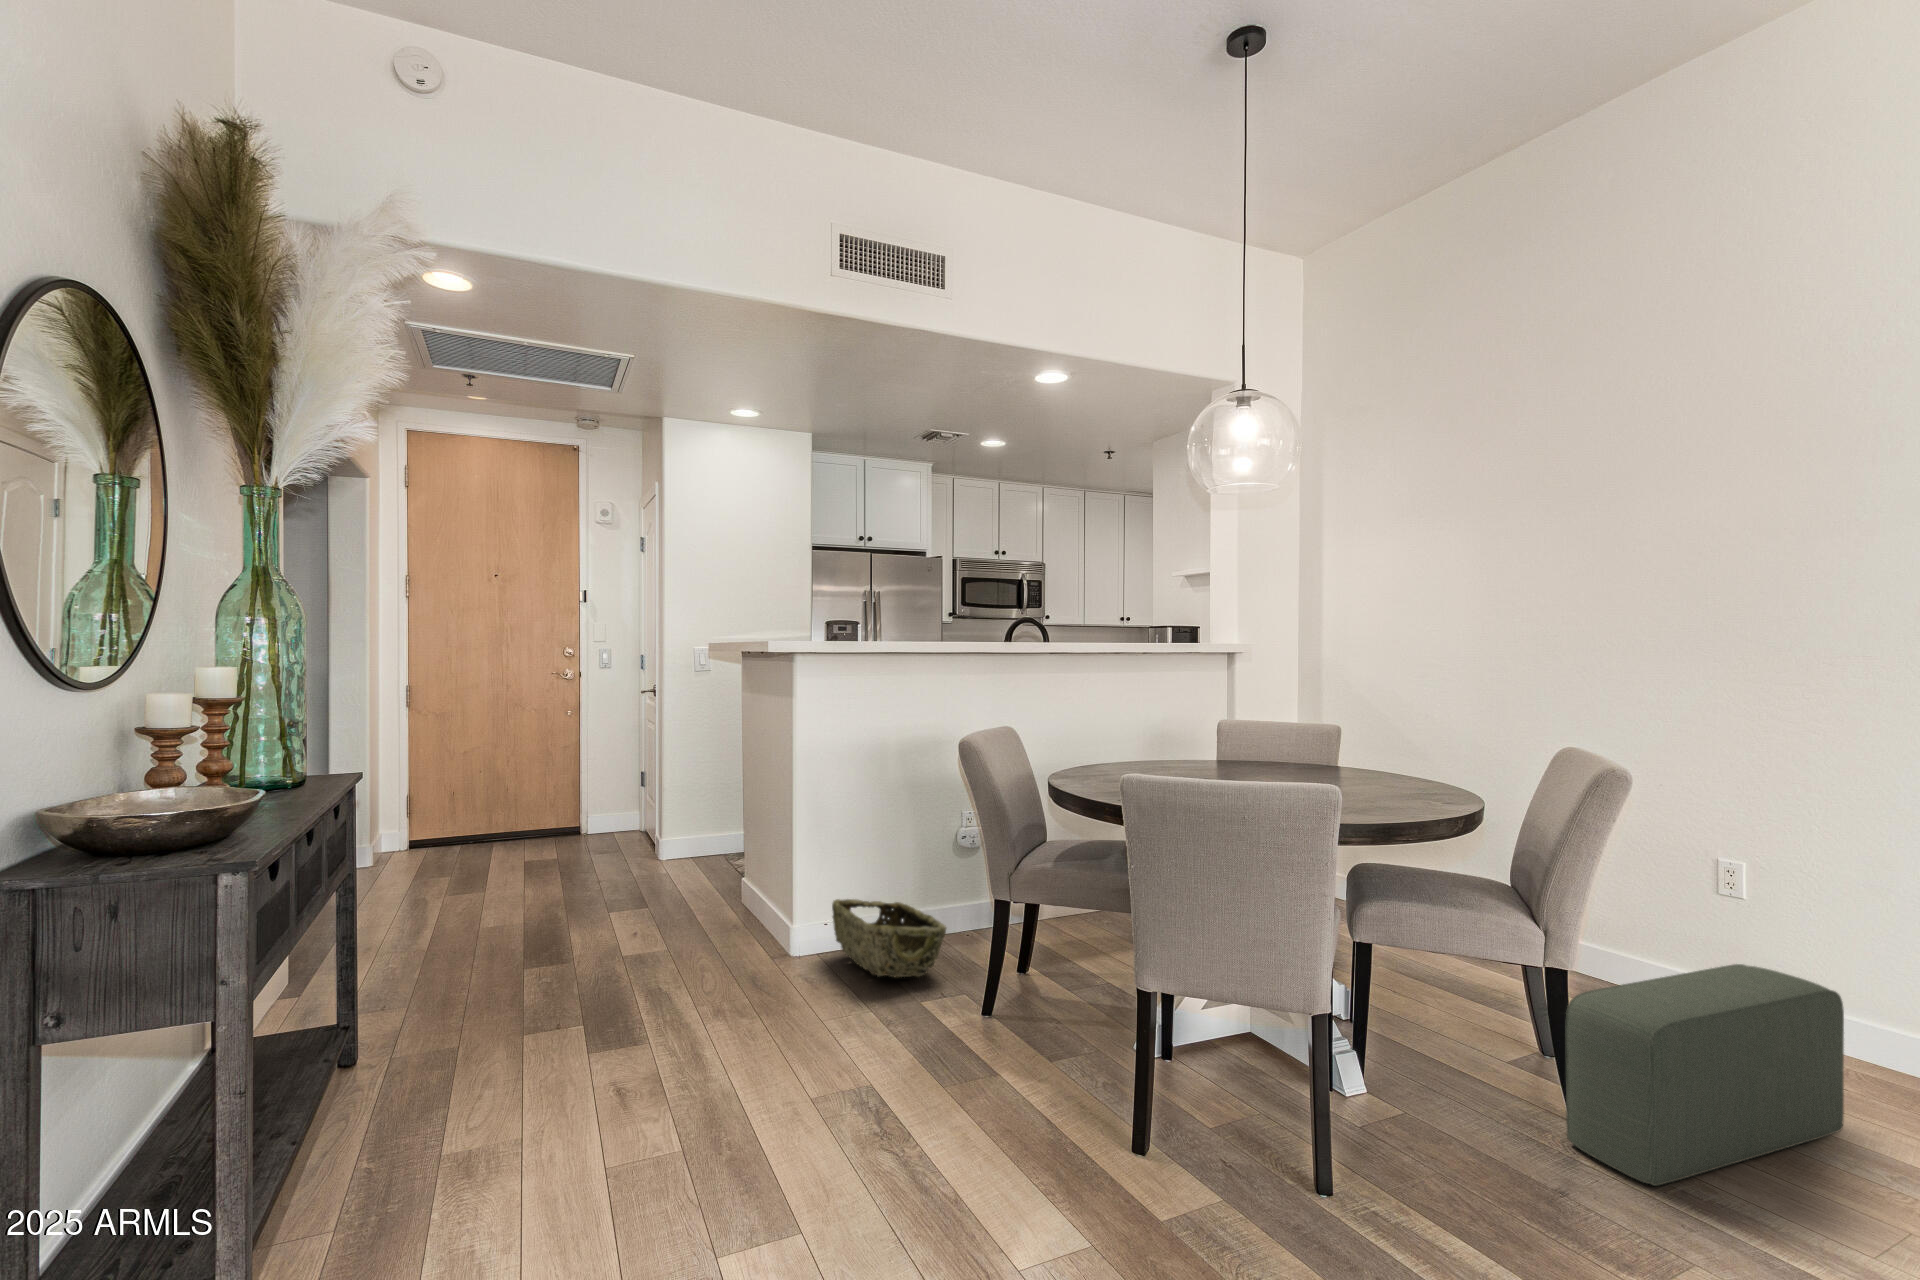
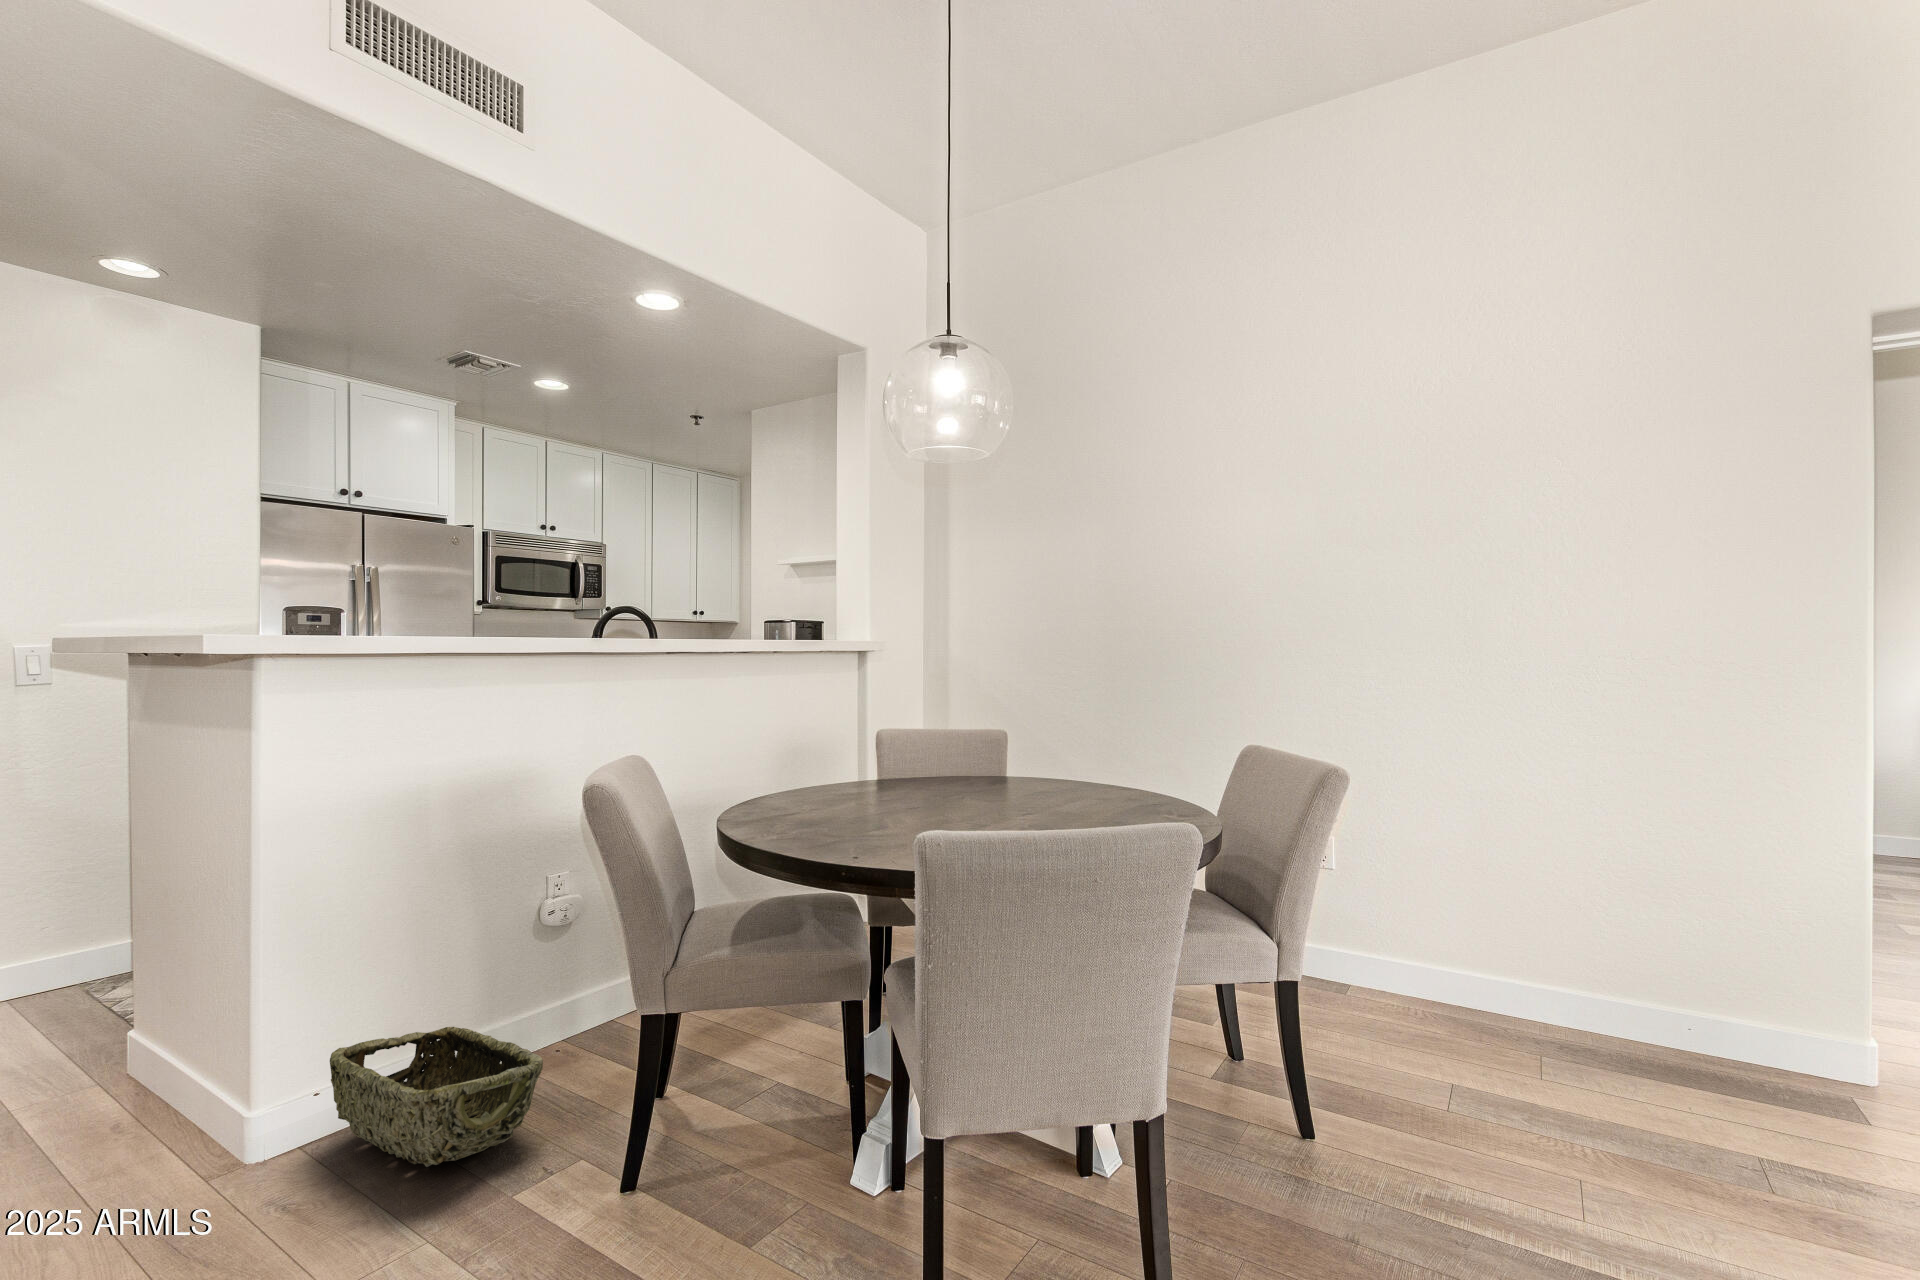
pouf: present [1565,964,1844,1186] -> none [1317,939,1469,1199]

